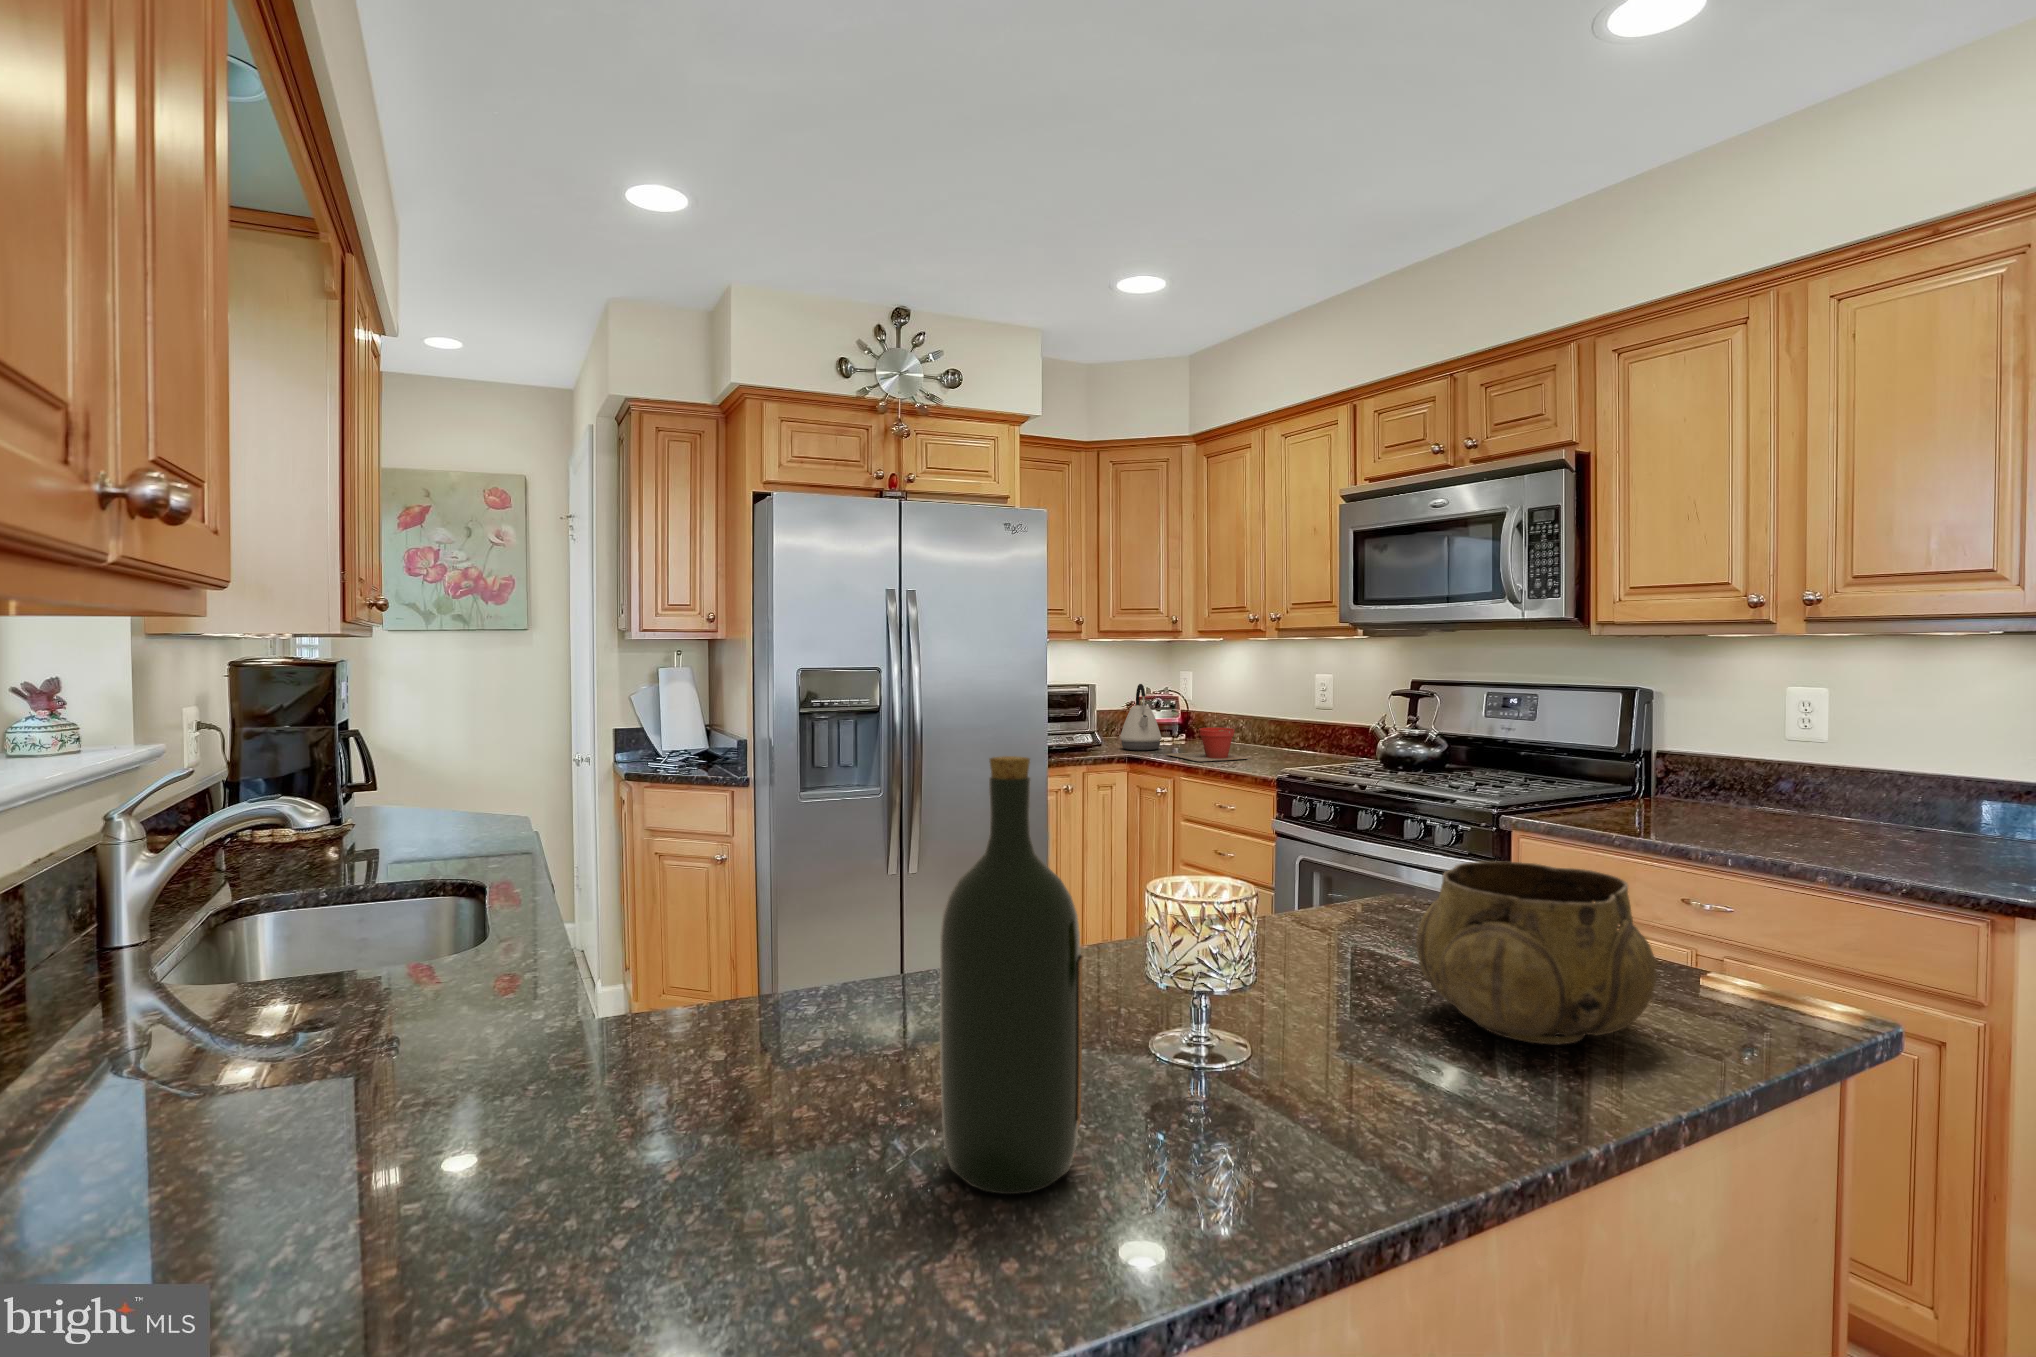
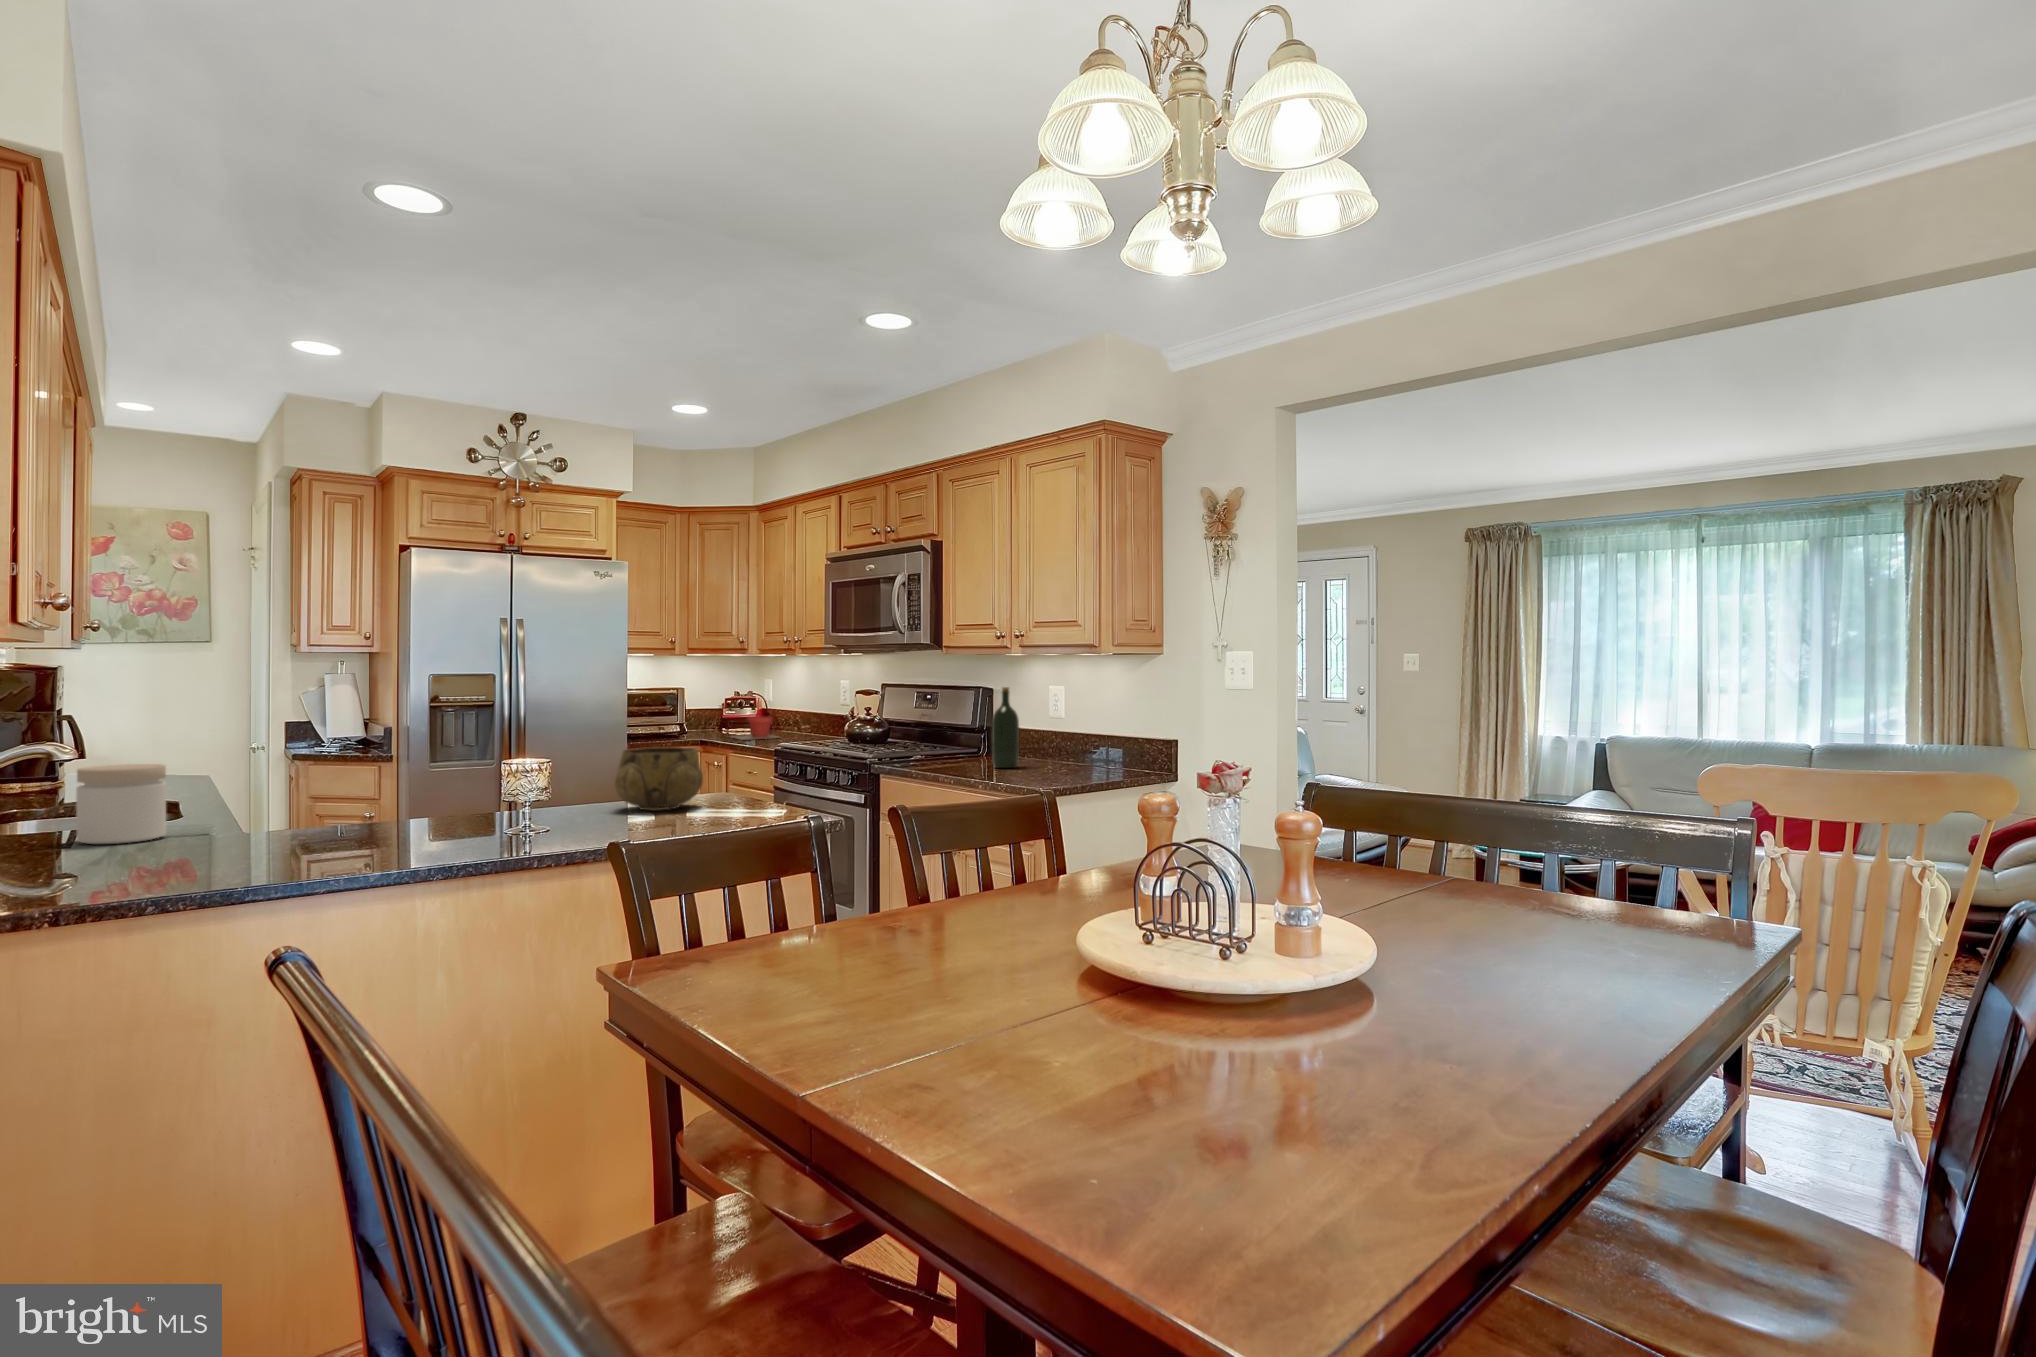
kettle: present [1120,684,1162,750] -> none [701,687,732,735]
wine bottle: present [940,756,1082,1194] -> present [992,687,1019,768]
jar: none [183,946,424,1227] -> present [76,764,166,844]

